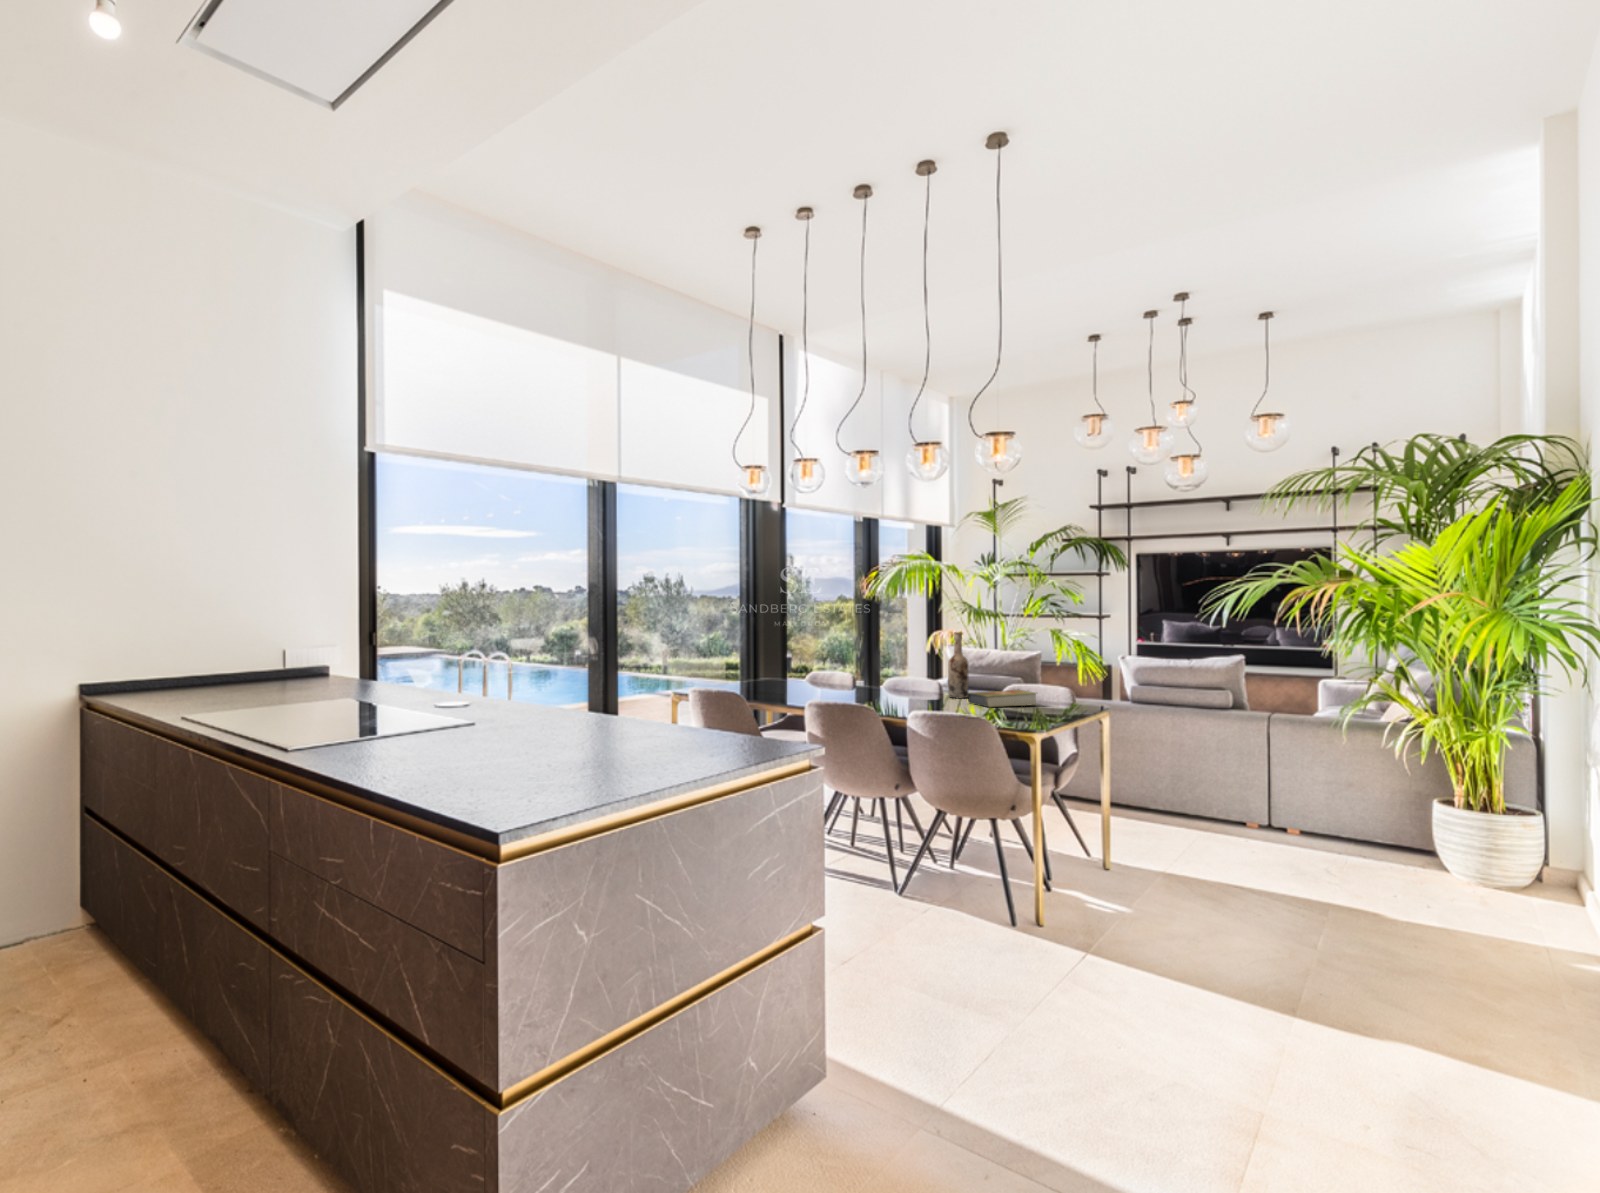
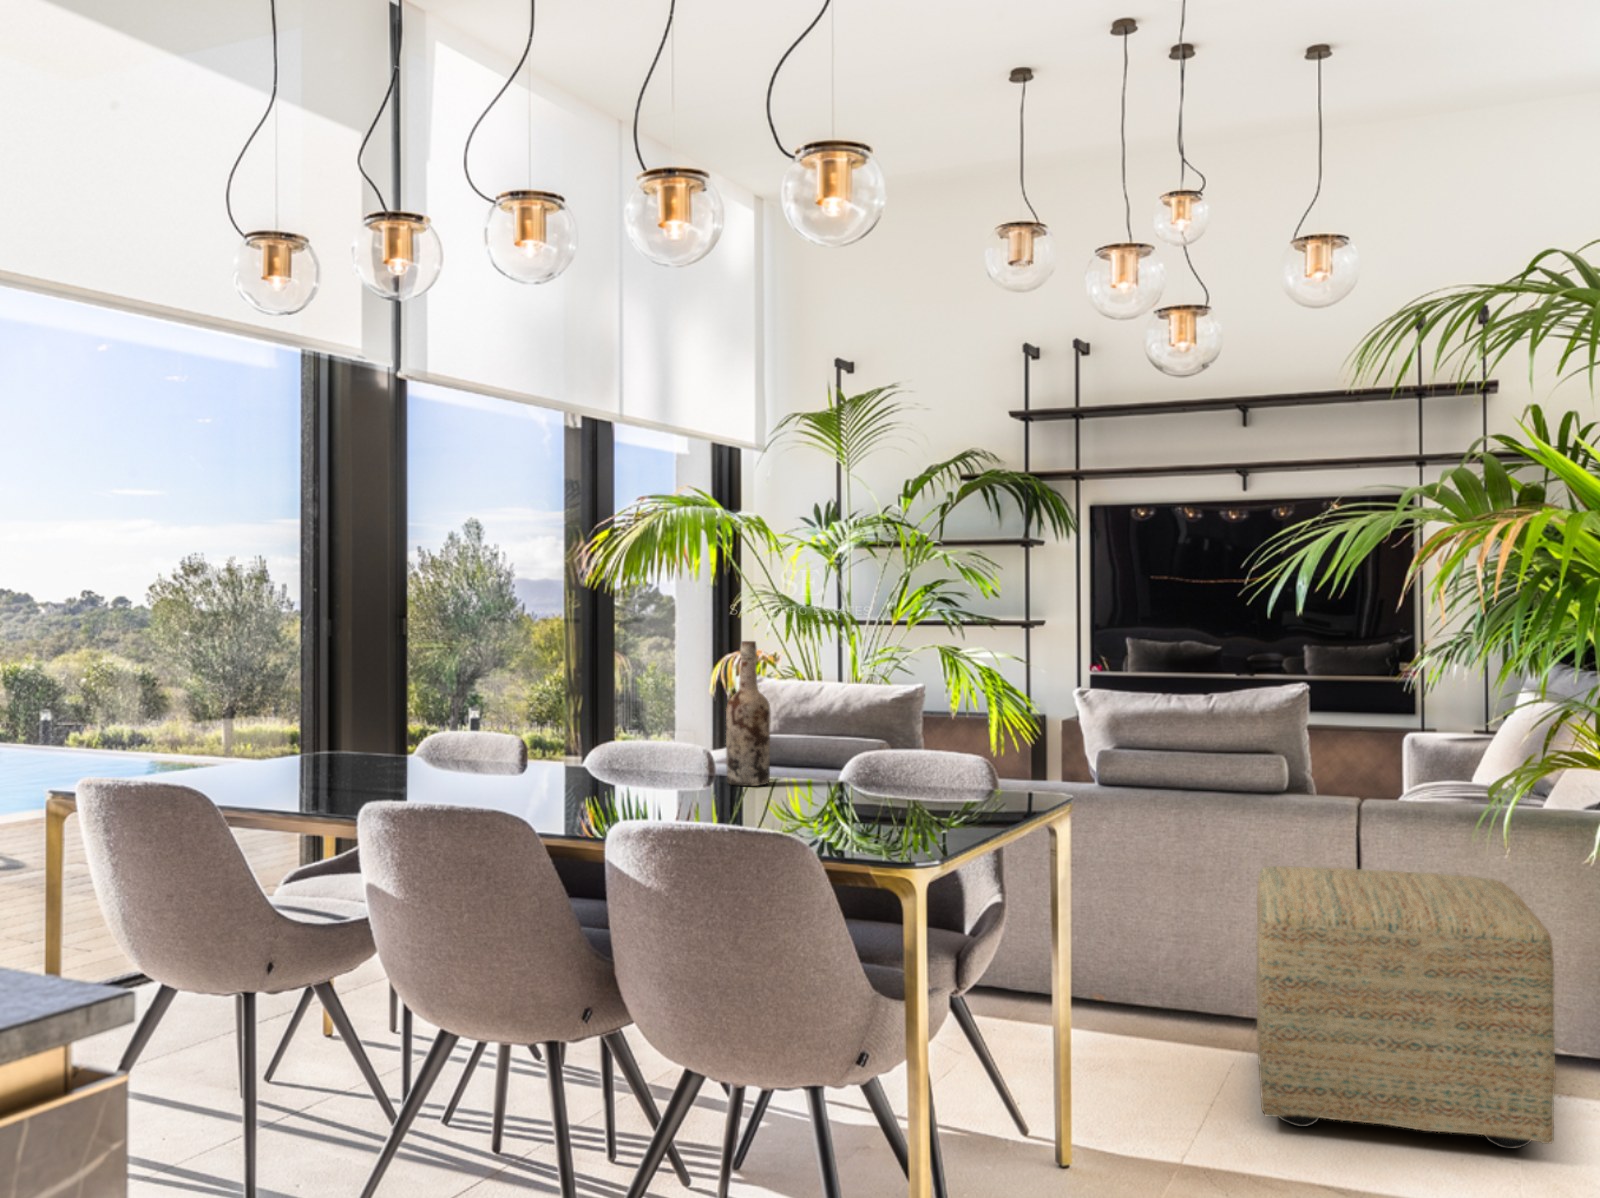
book: present [968,690,1036,707] -> none [766,765,916,807]
ottoman: none [1207,743,1357,878] -> present [1256,866,1555,1149]

